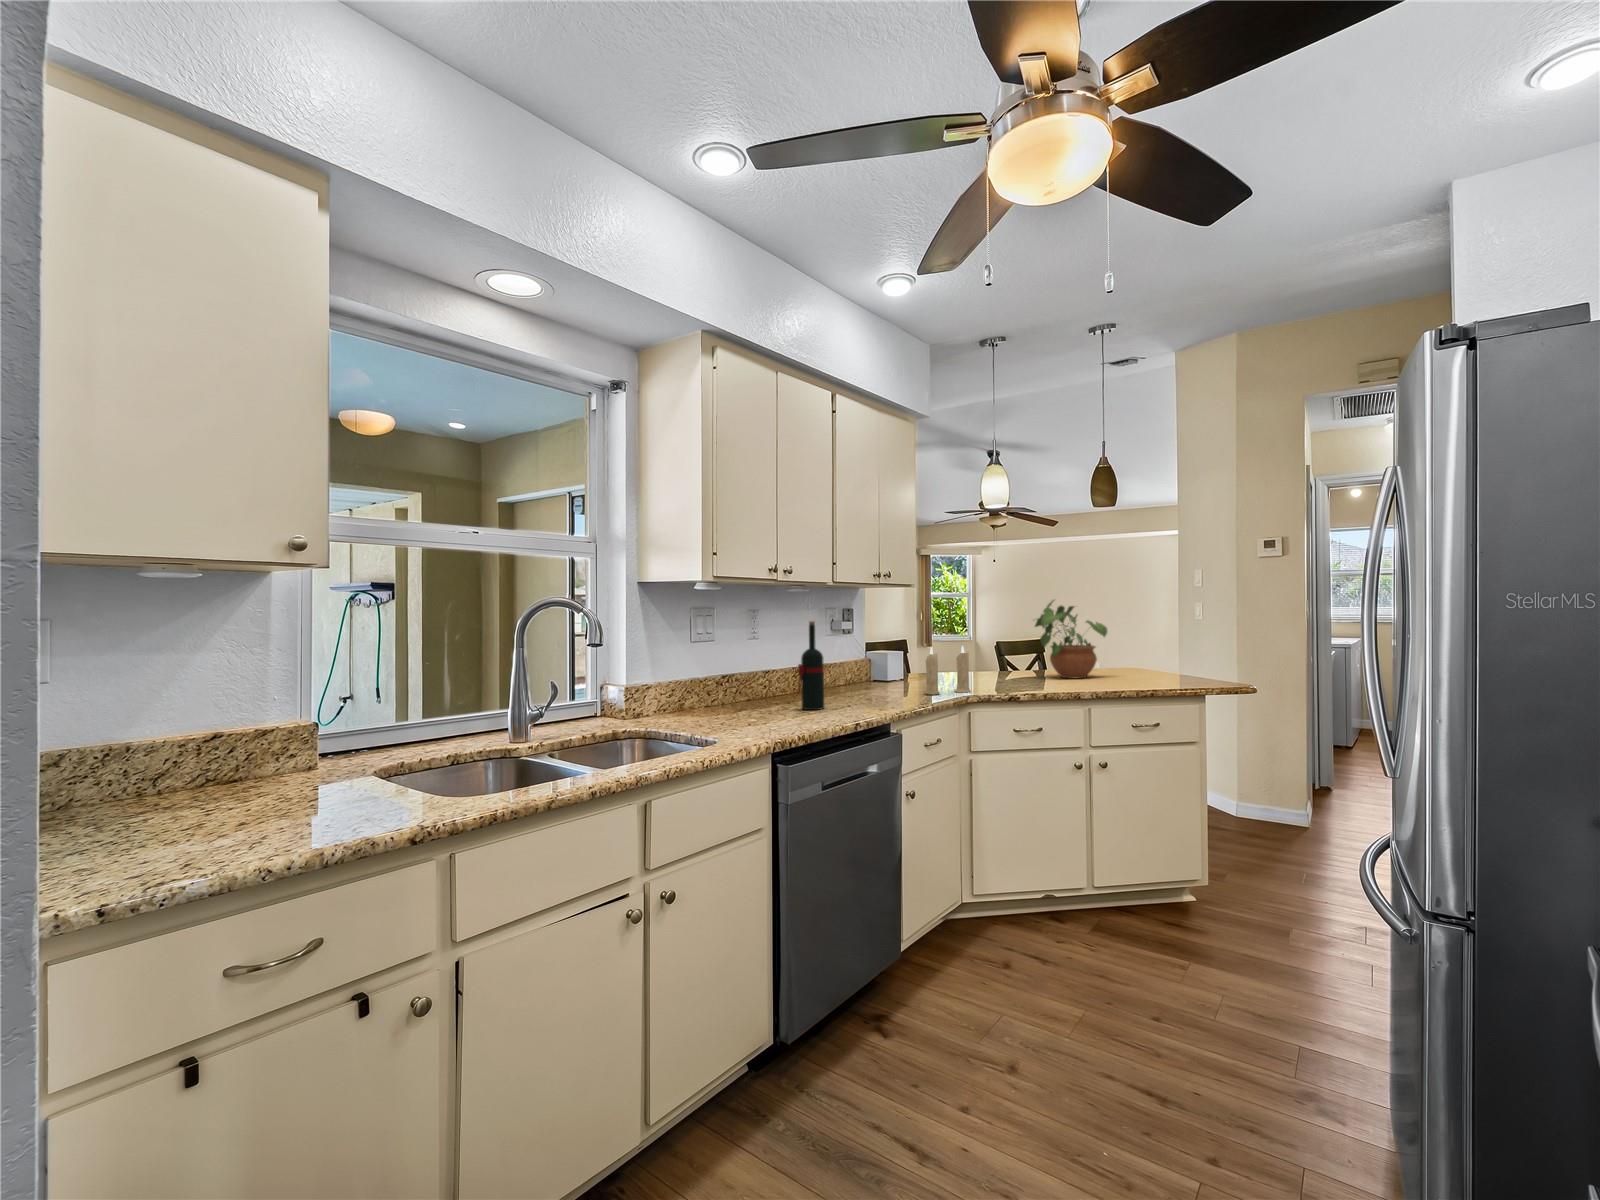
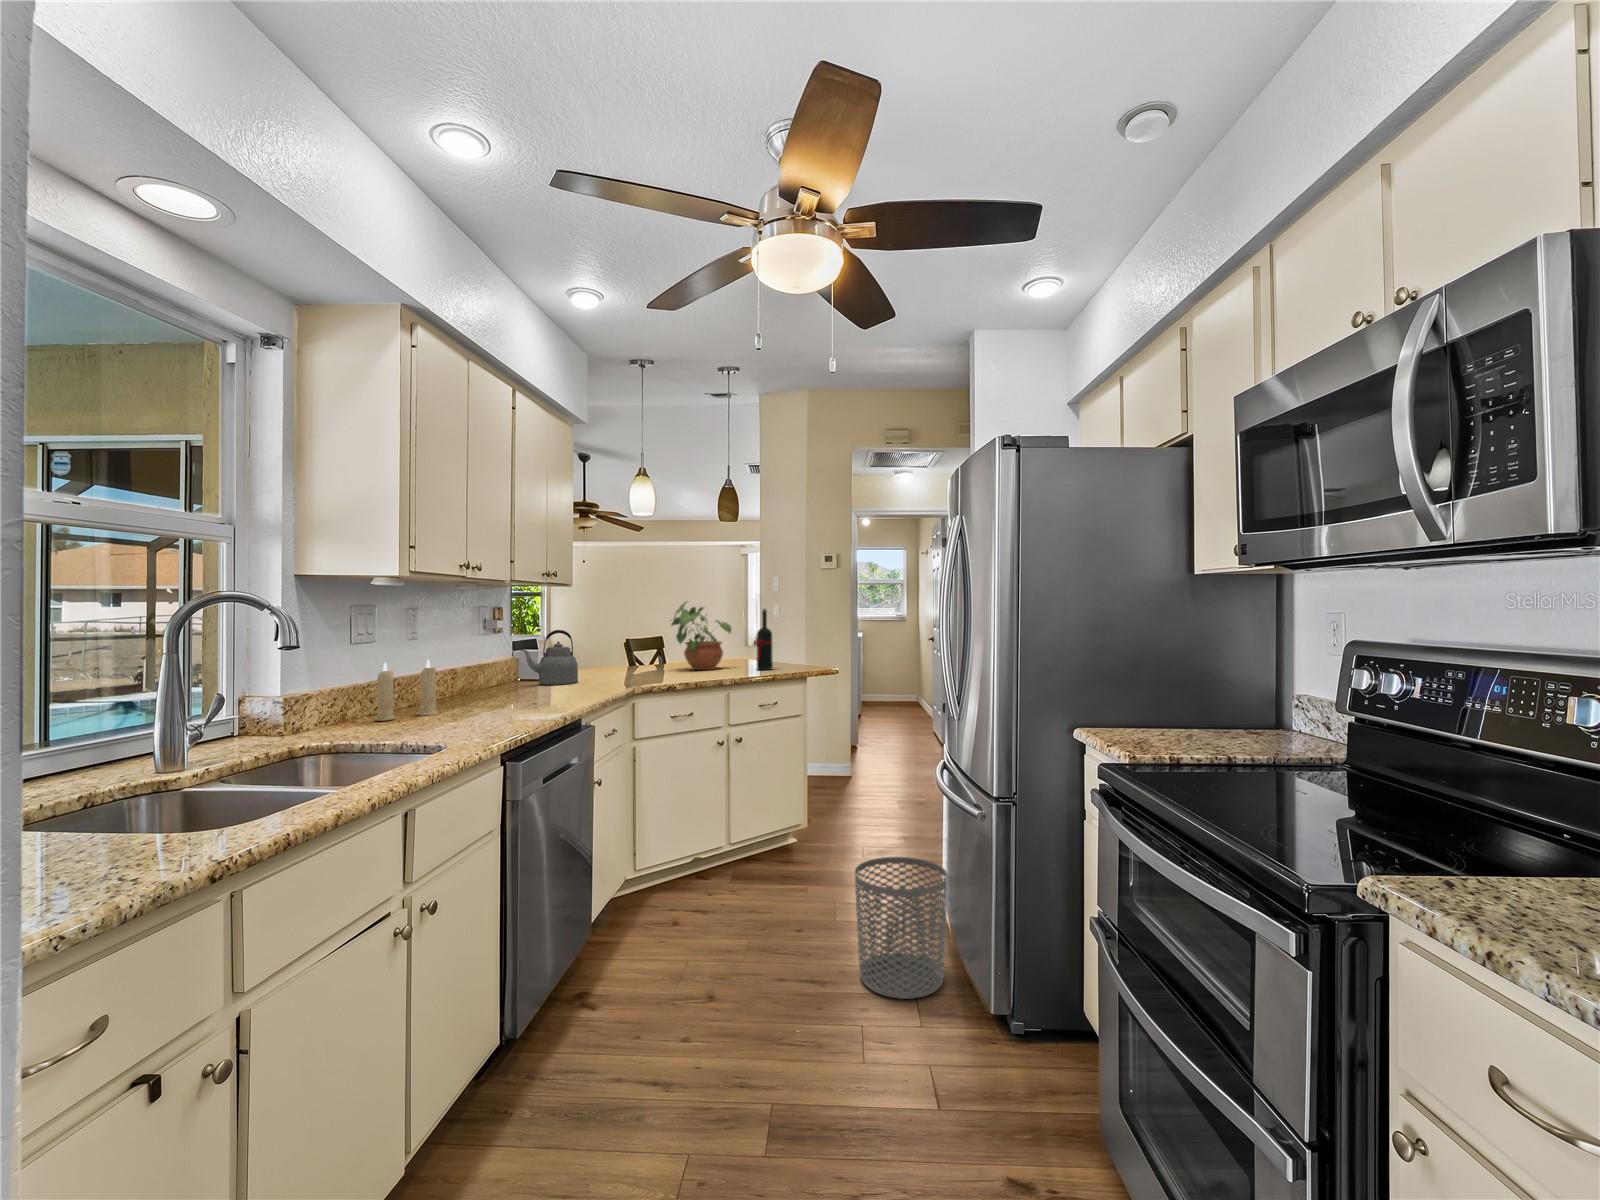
wine bottle: present [797,621,824,710] -> present [756,609,773,670]
kettle: none [866,630,924,687] -> present [520,630,578,685]
candle: present [924,646,971,695] -> present [374,660,438,721]
waste bin: none [1198,944,1346,1155] -> present [855,857,948,999]

